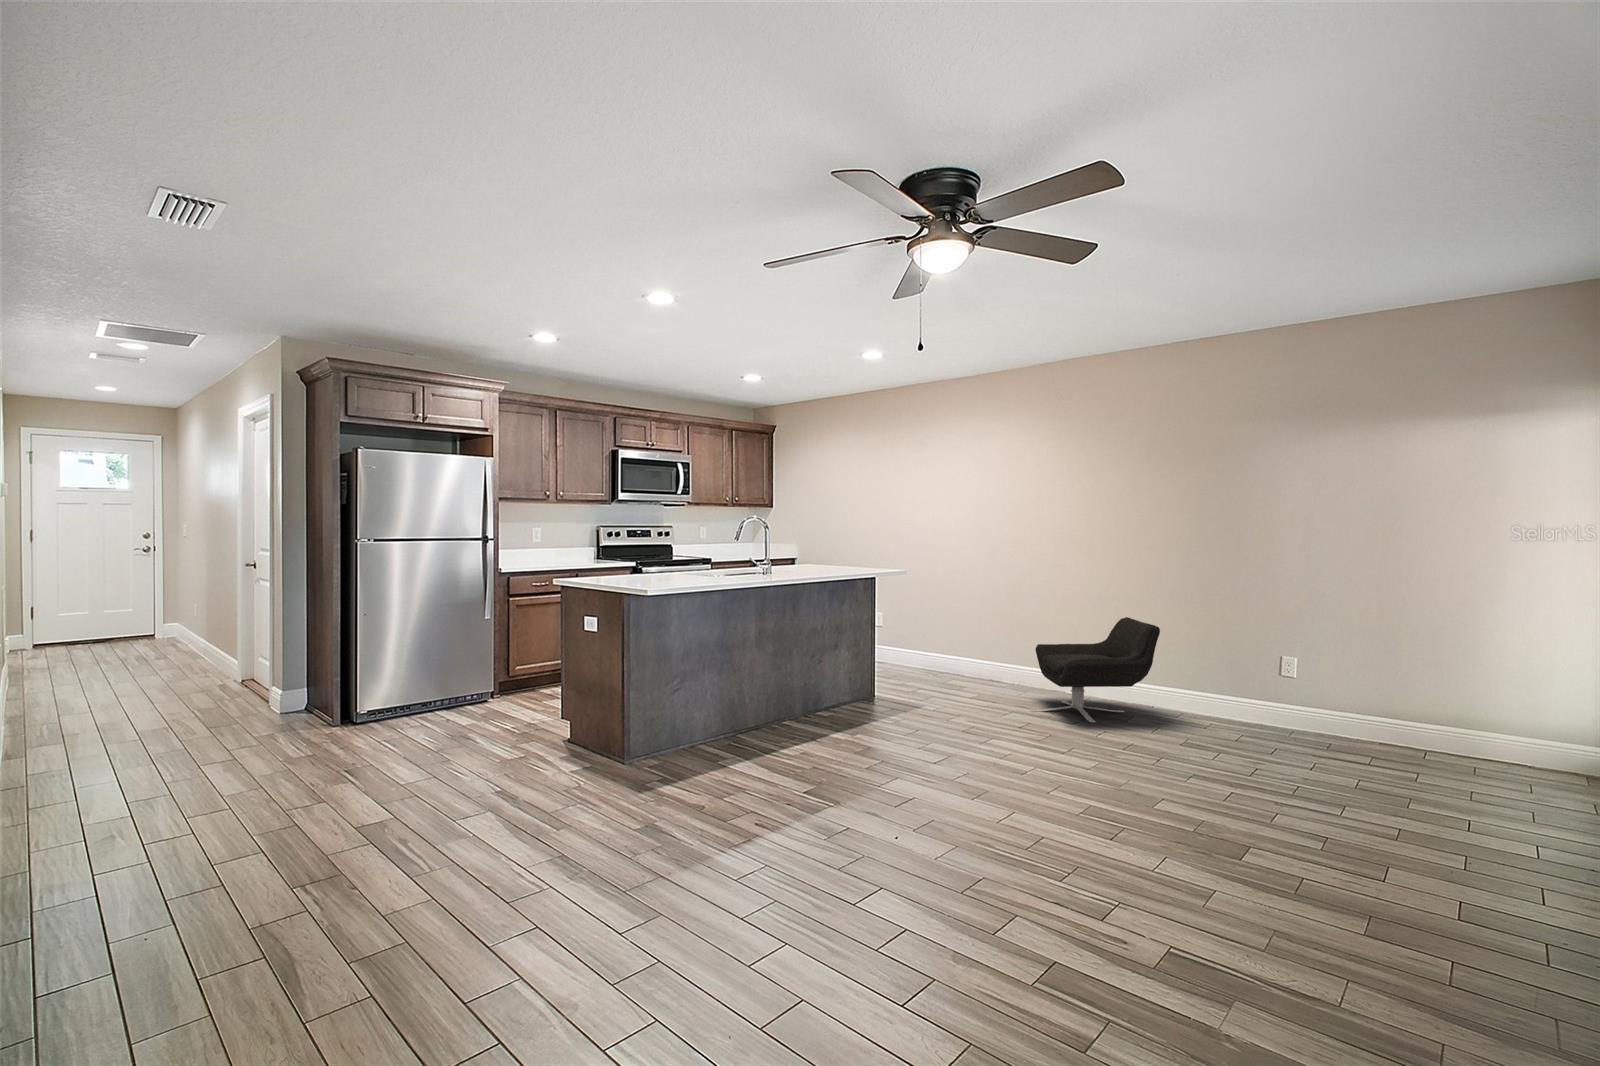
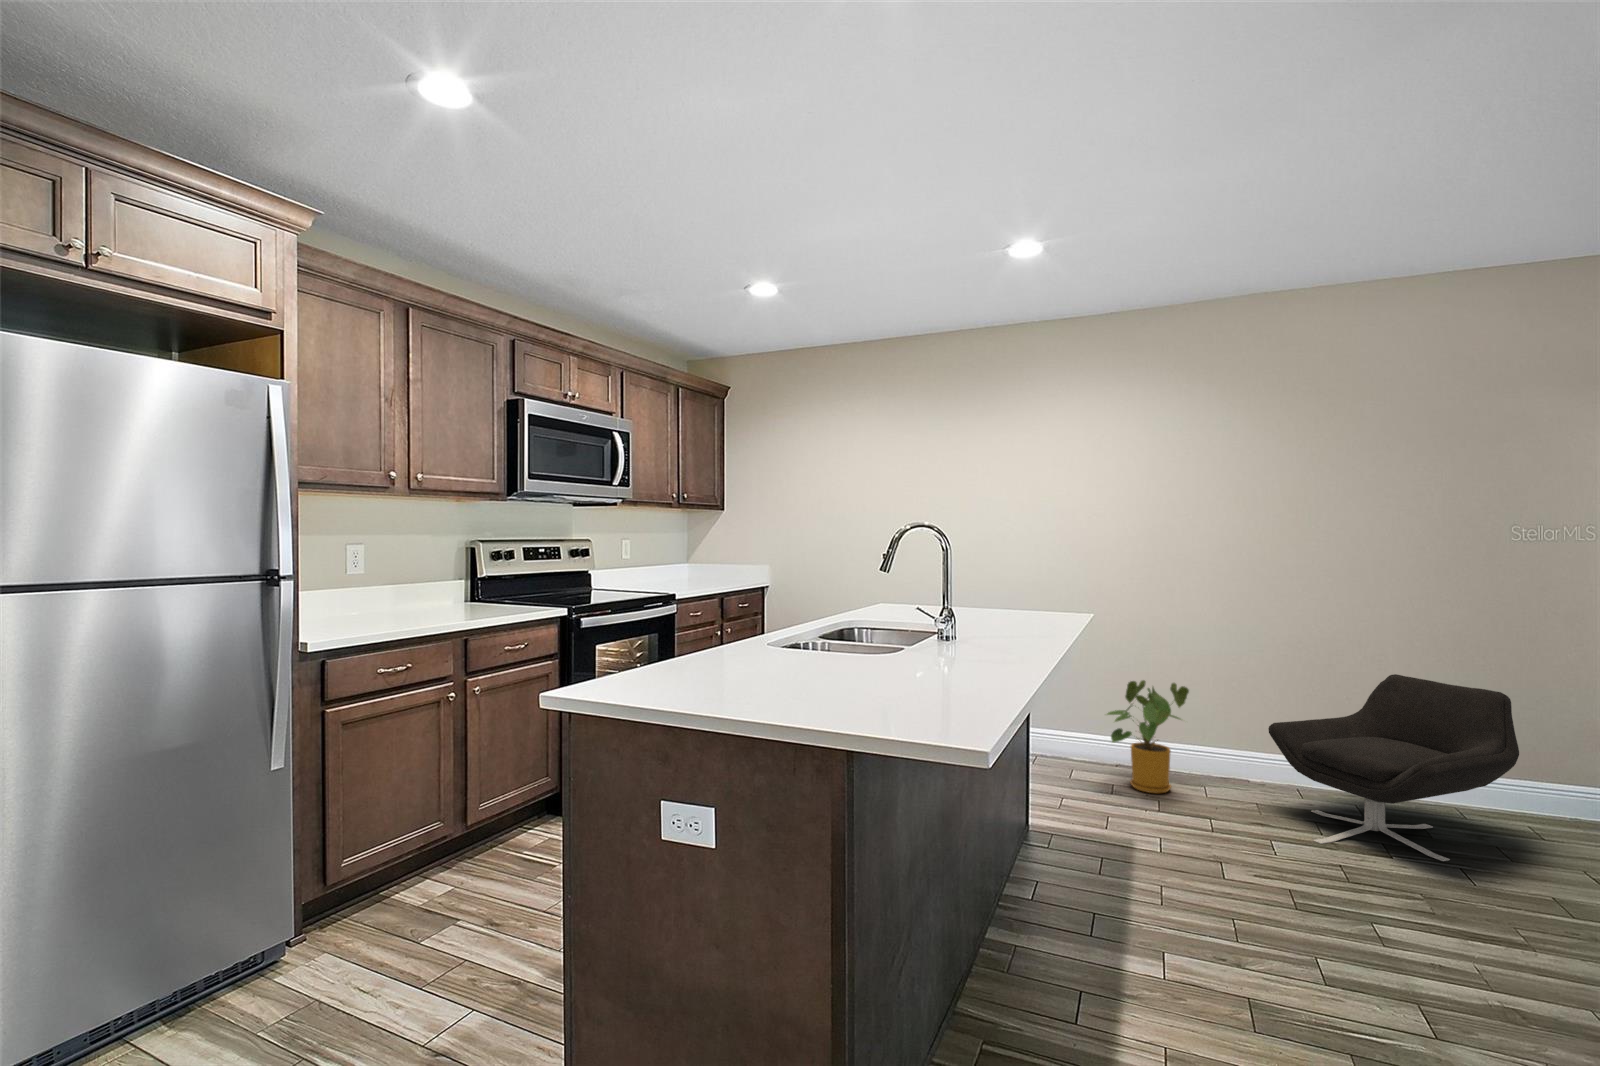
house plant: none [947,619,1013,688] -> present [1107,680,1189,793]

